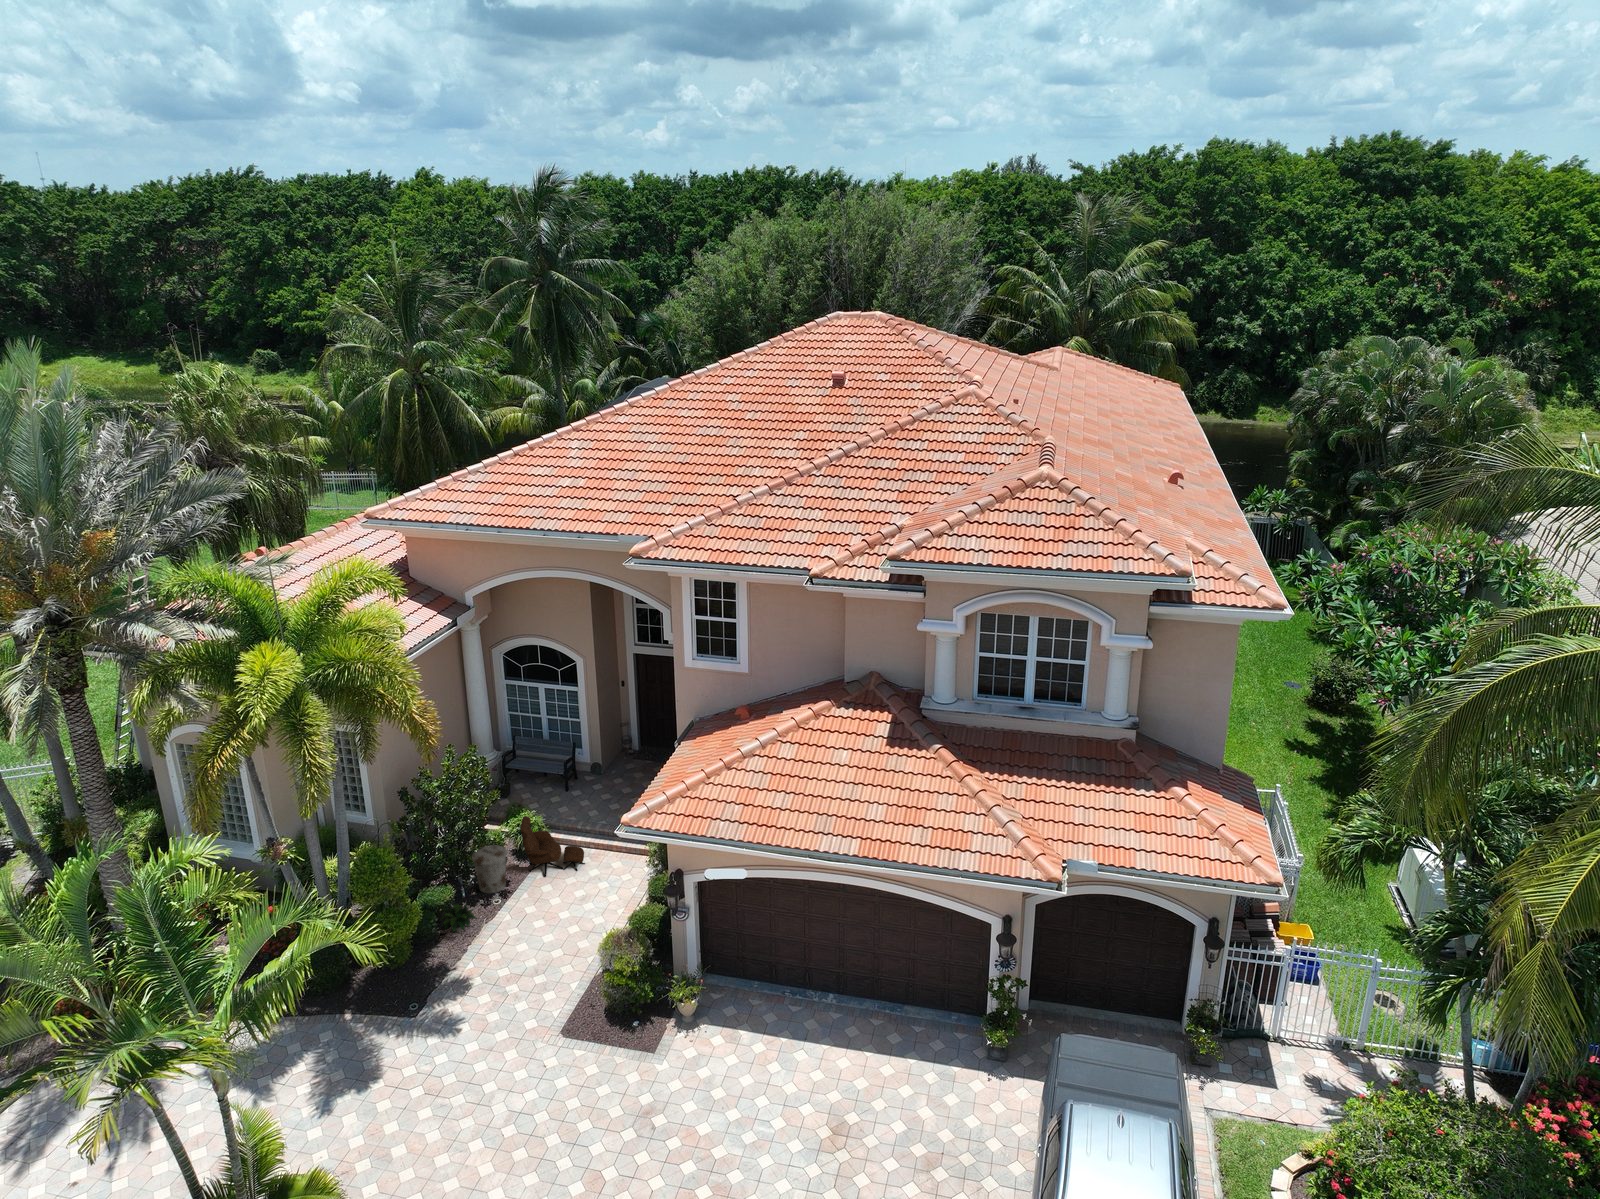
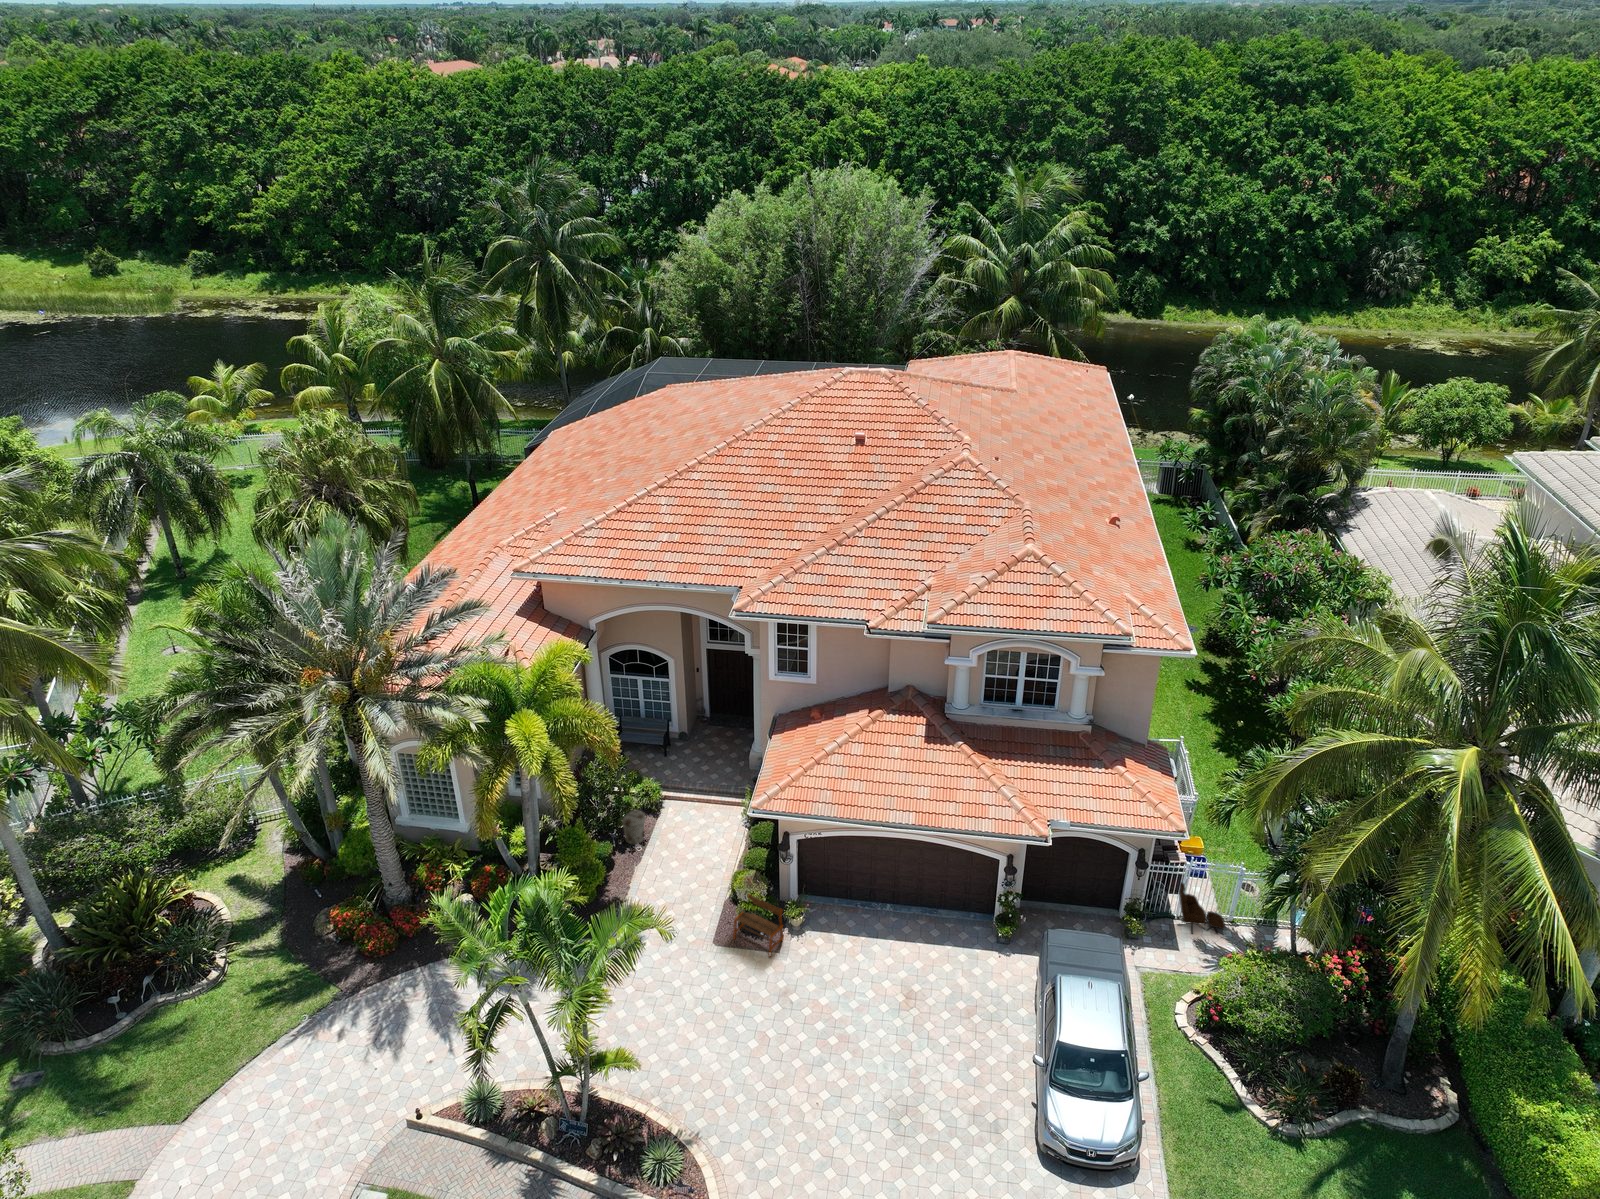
lounge chair: present [521,816,585,877] -> present [1179,883,1225,933]
potted plant: present [442,903,477,933] -> none [609,853,637,877]
bench: none [587,960,661,1060] -> present [733,894,784,957]

